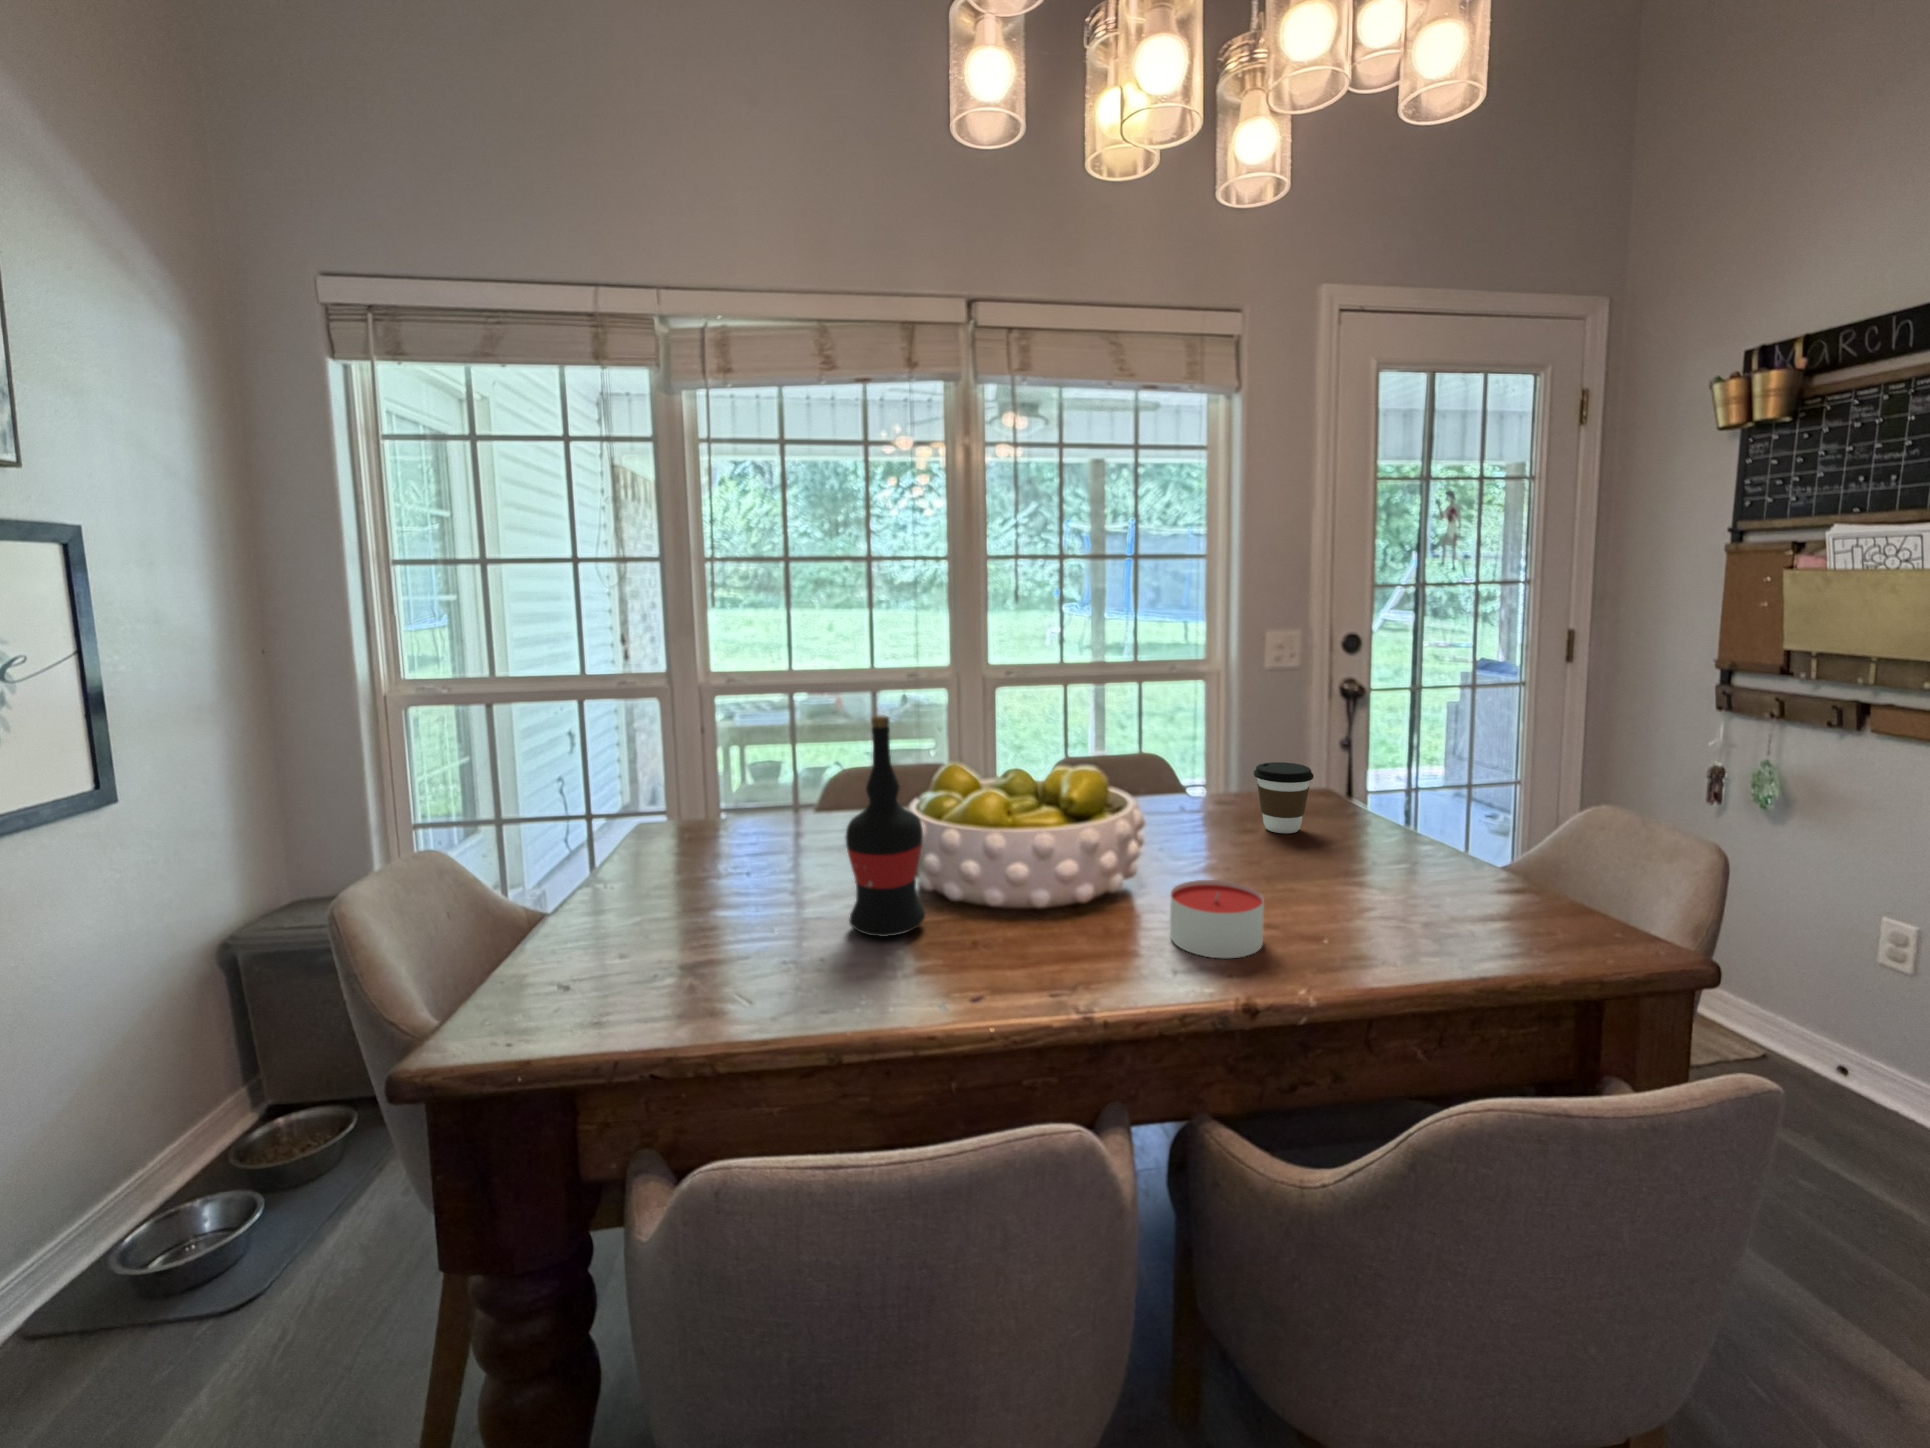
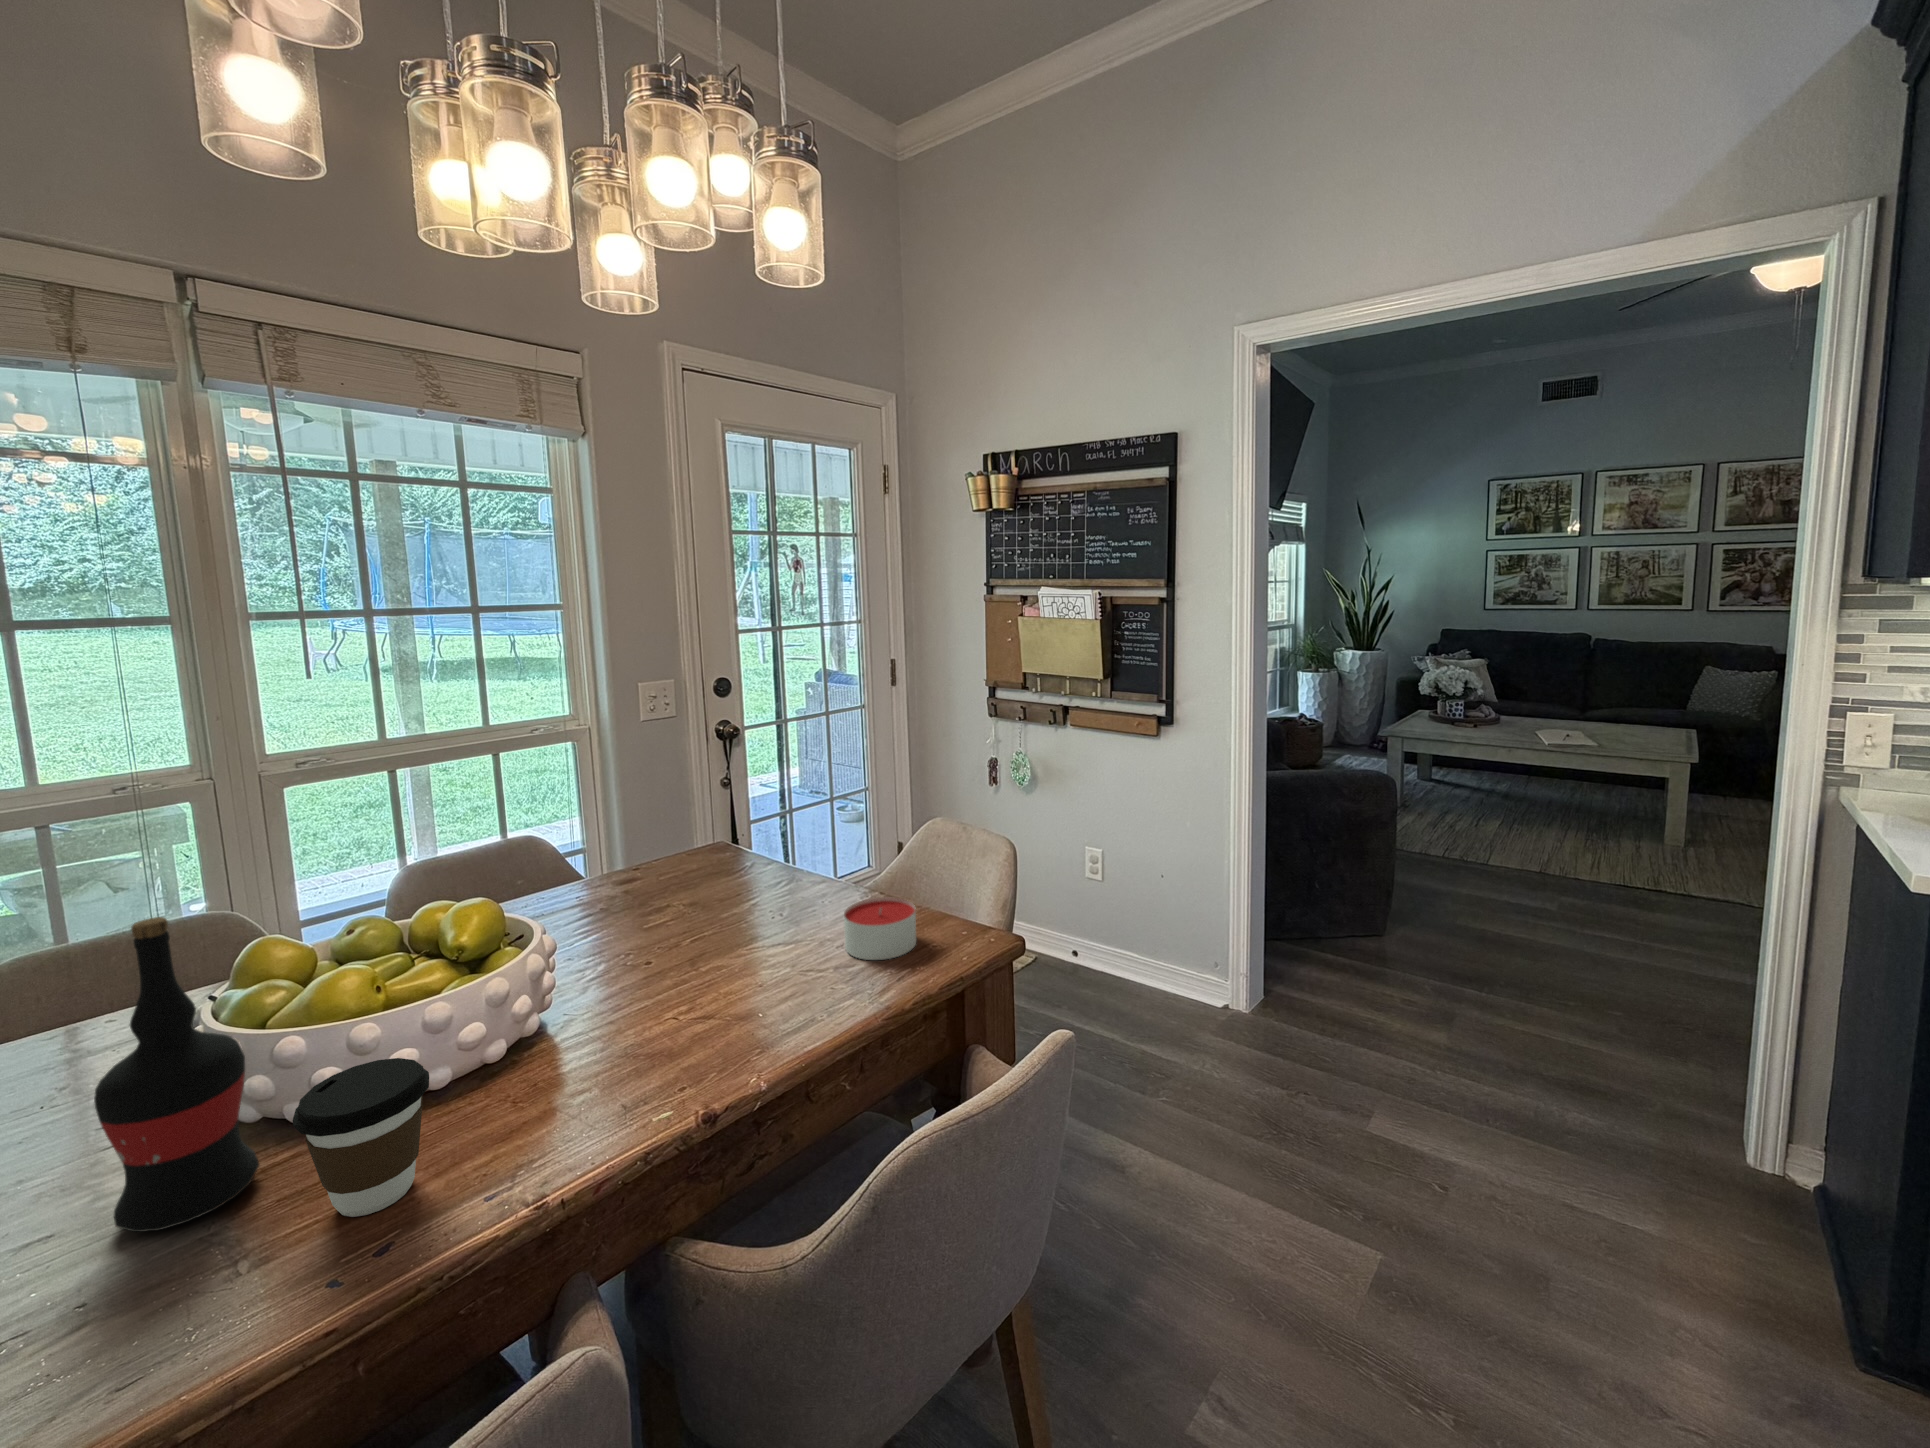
coffee cup: present [1254,762,1314,833] -> present [293,1058,429,1217]
candle: present [1170,880,1264,958] -> present [844,897,916,960]

